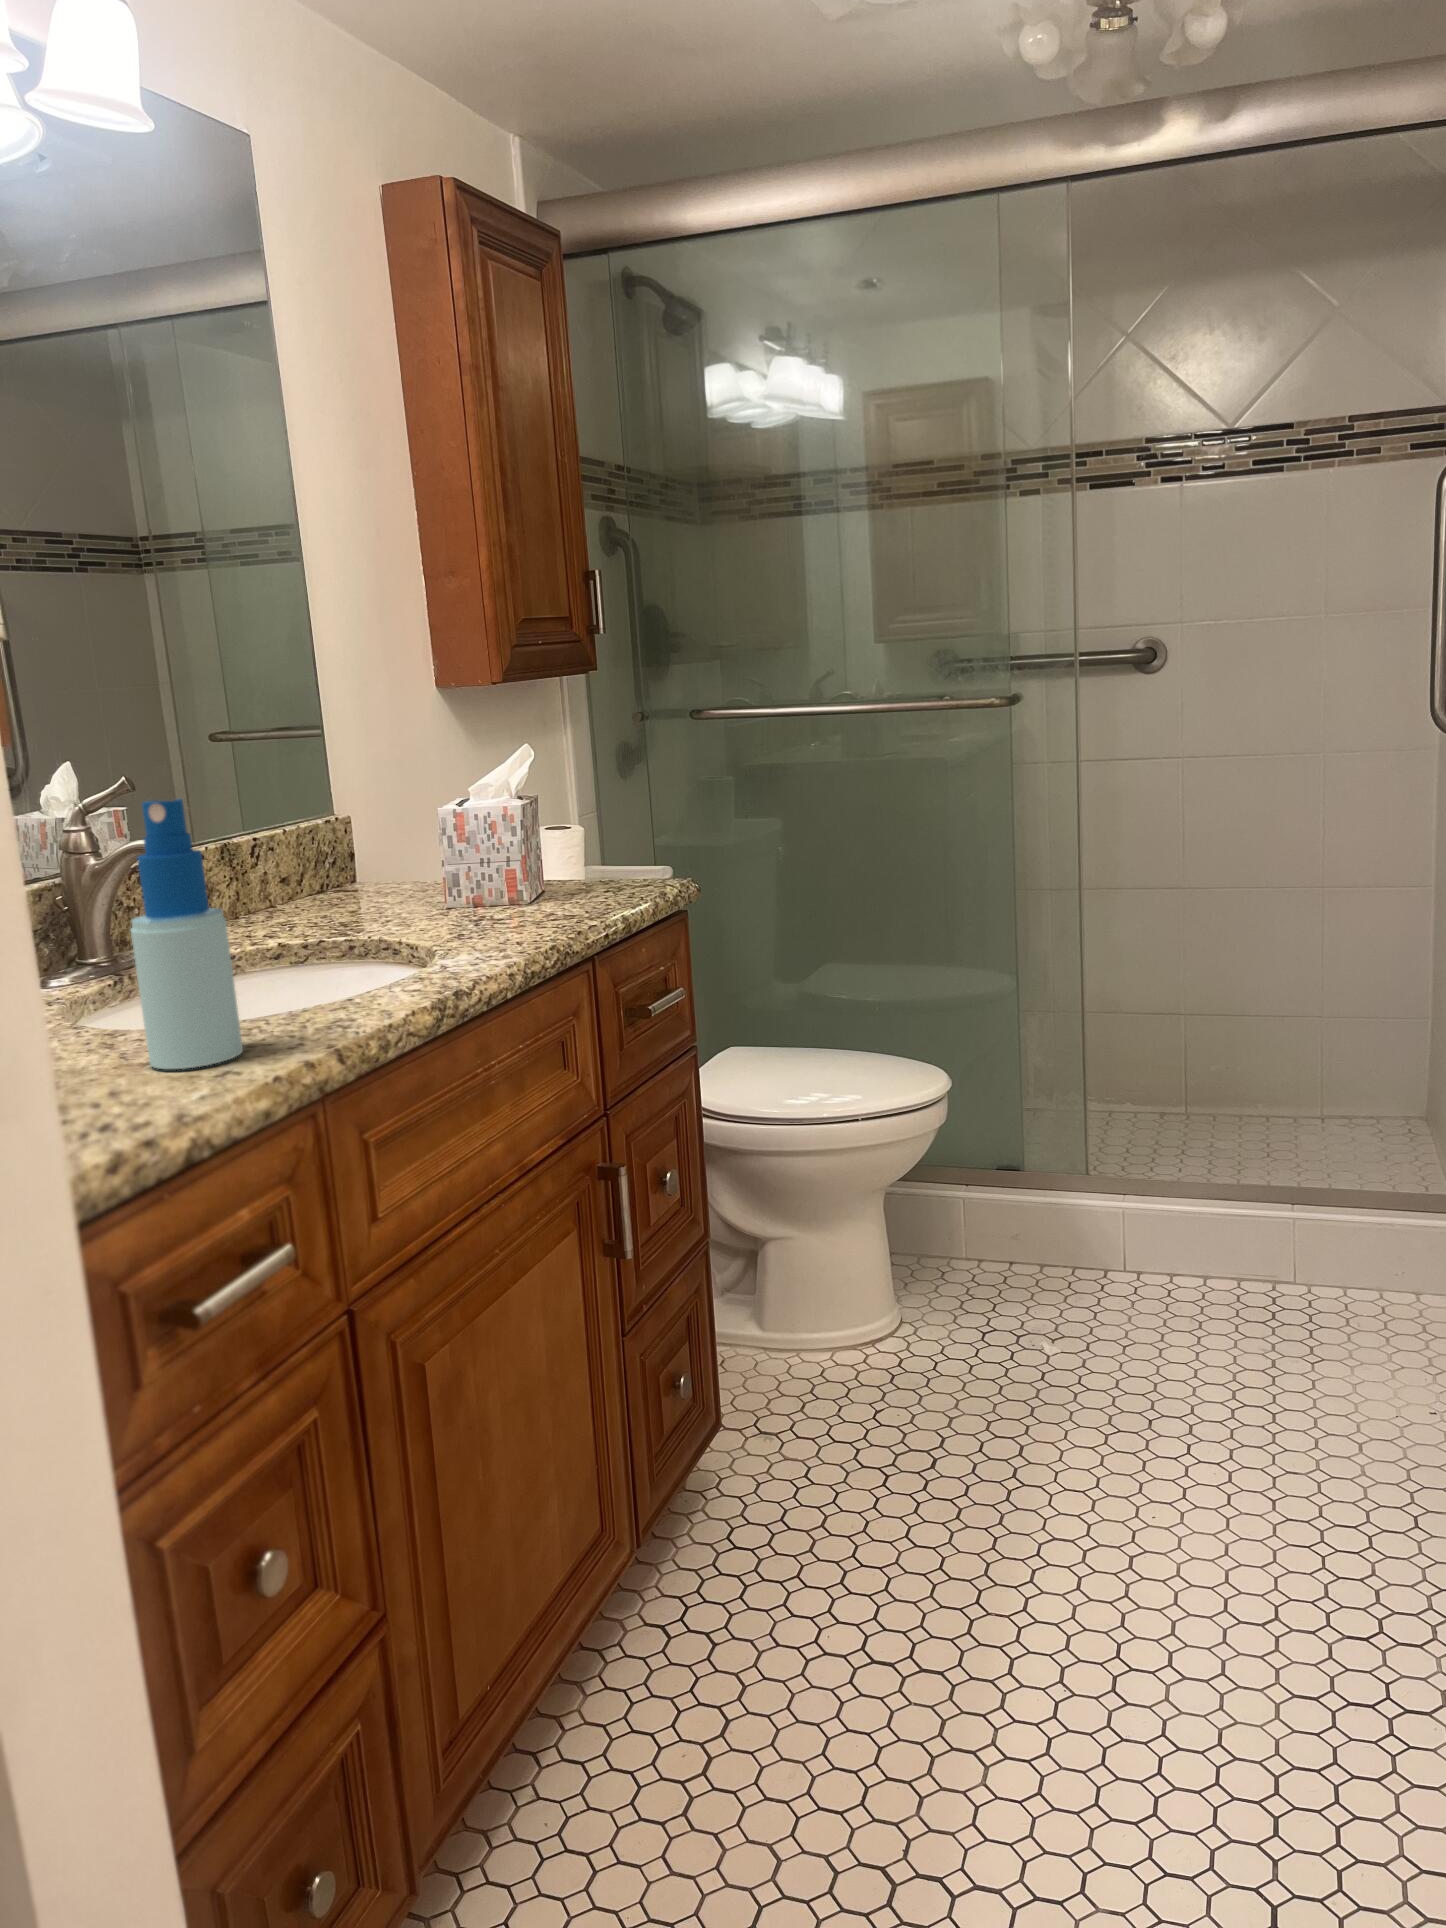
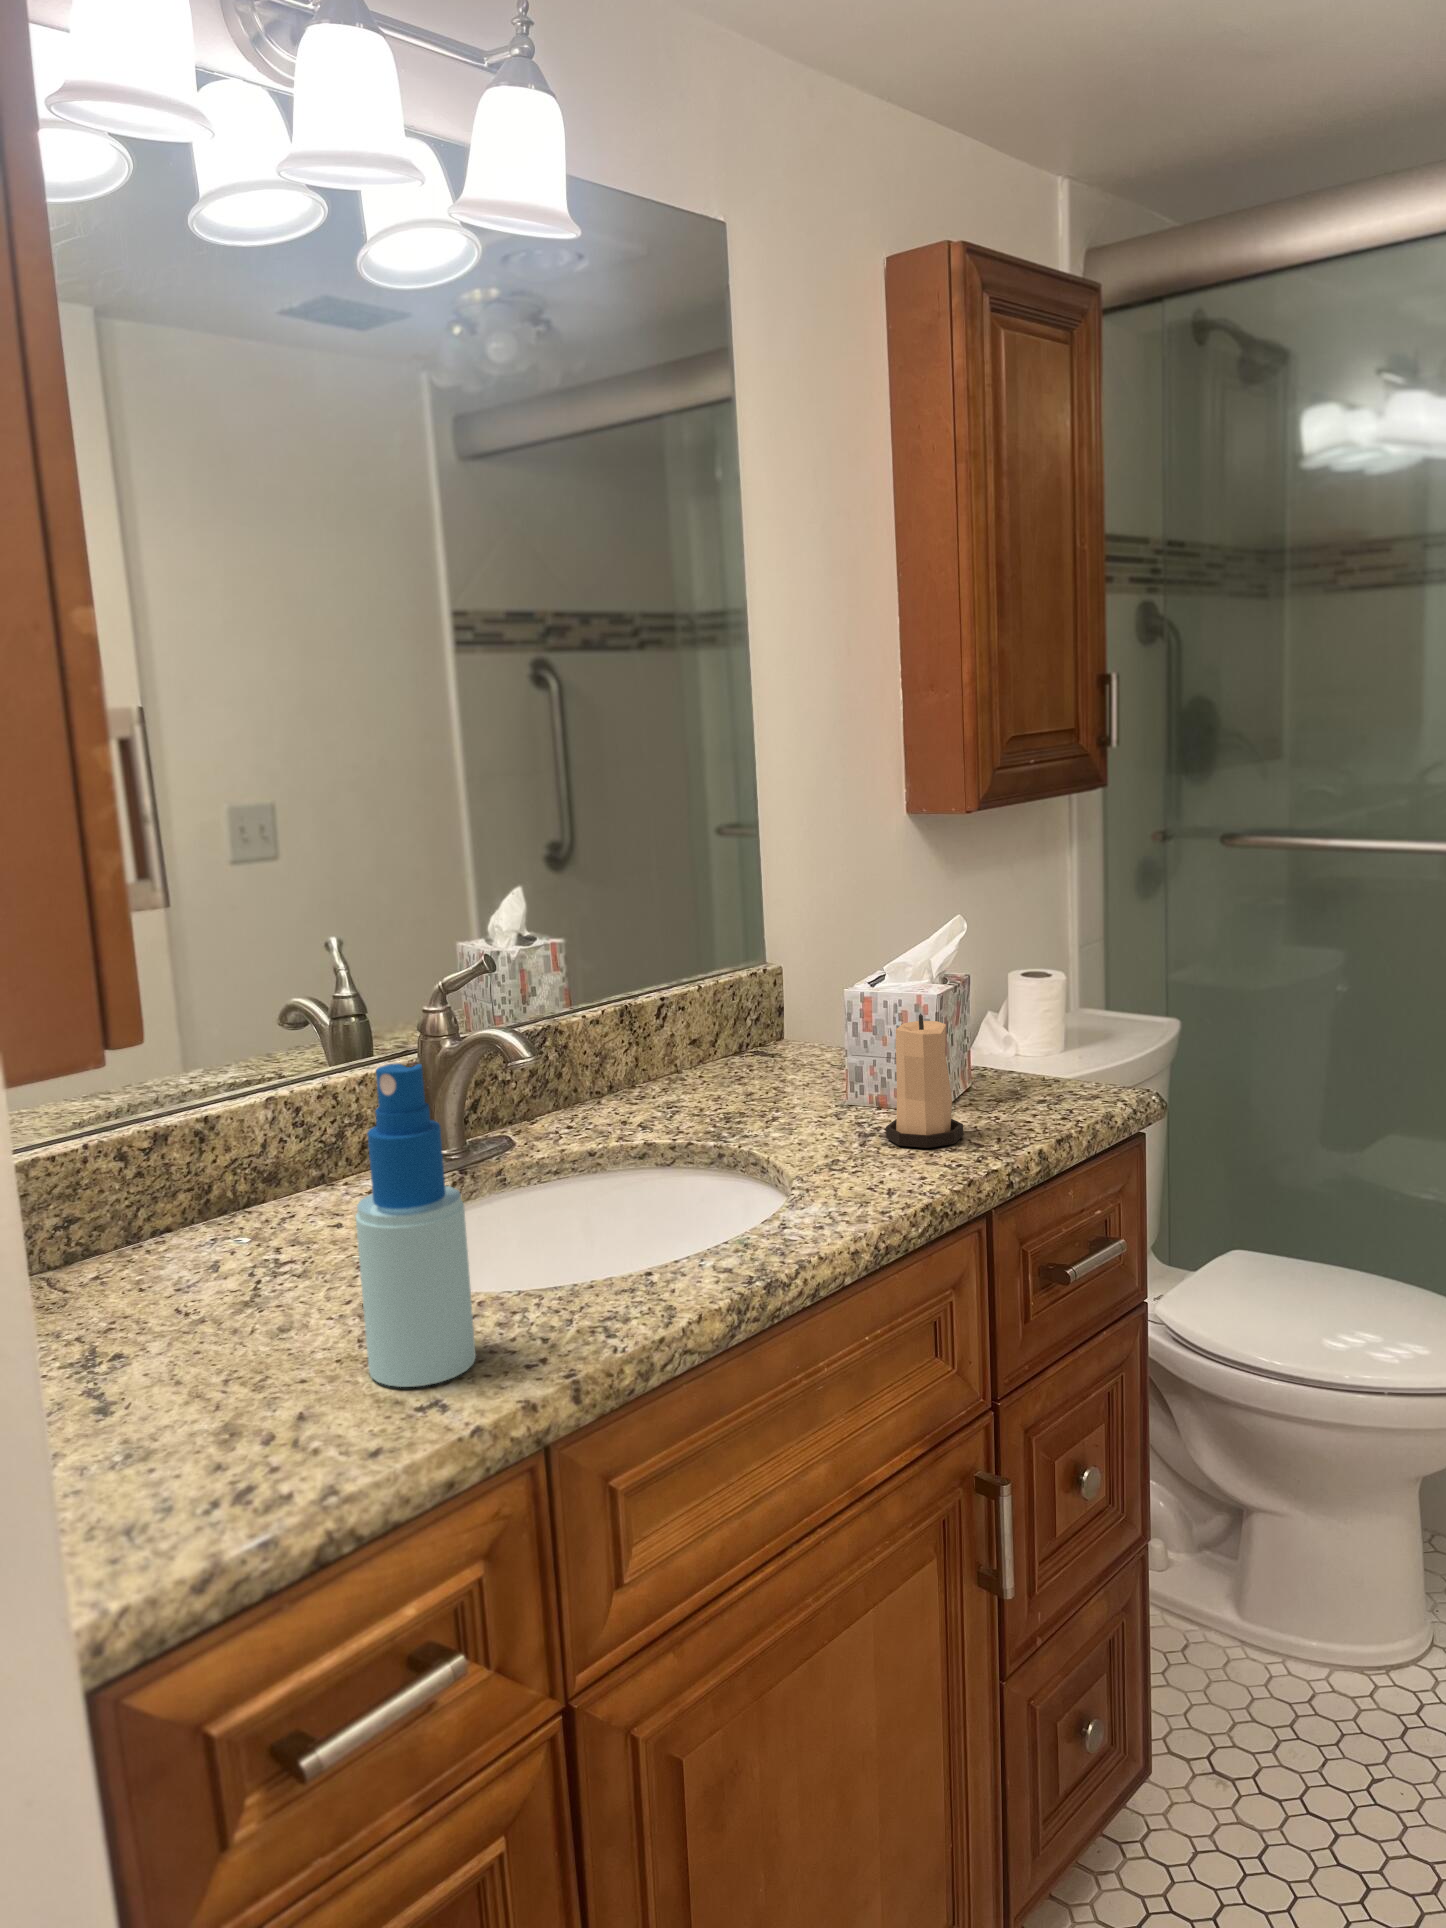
candle: none [494,810,557,919] -> present [886,1014,963,1148]

